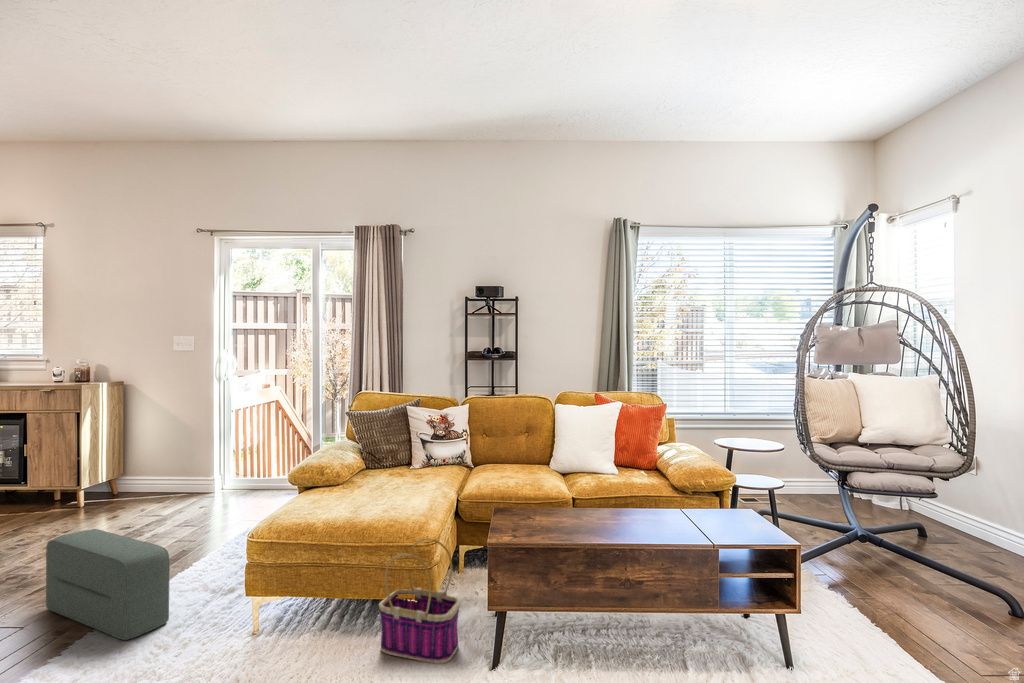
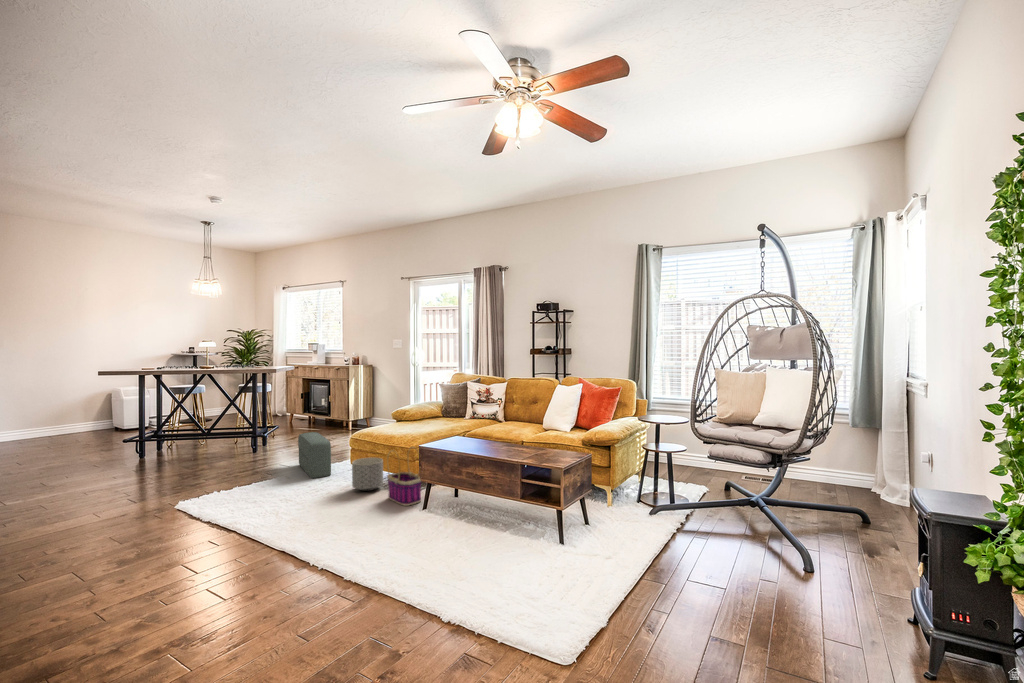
planter: none [273,568,339,647] -> present [352,457,383,491]

